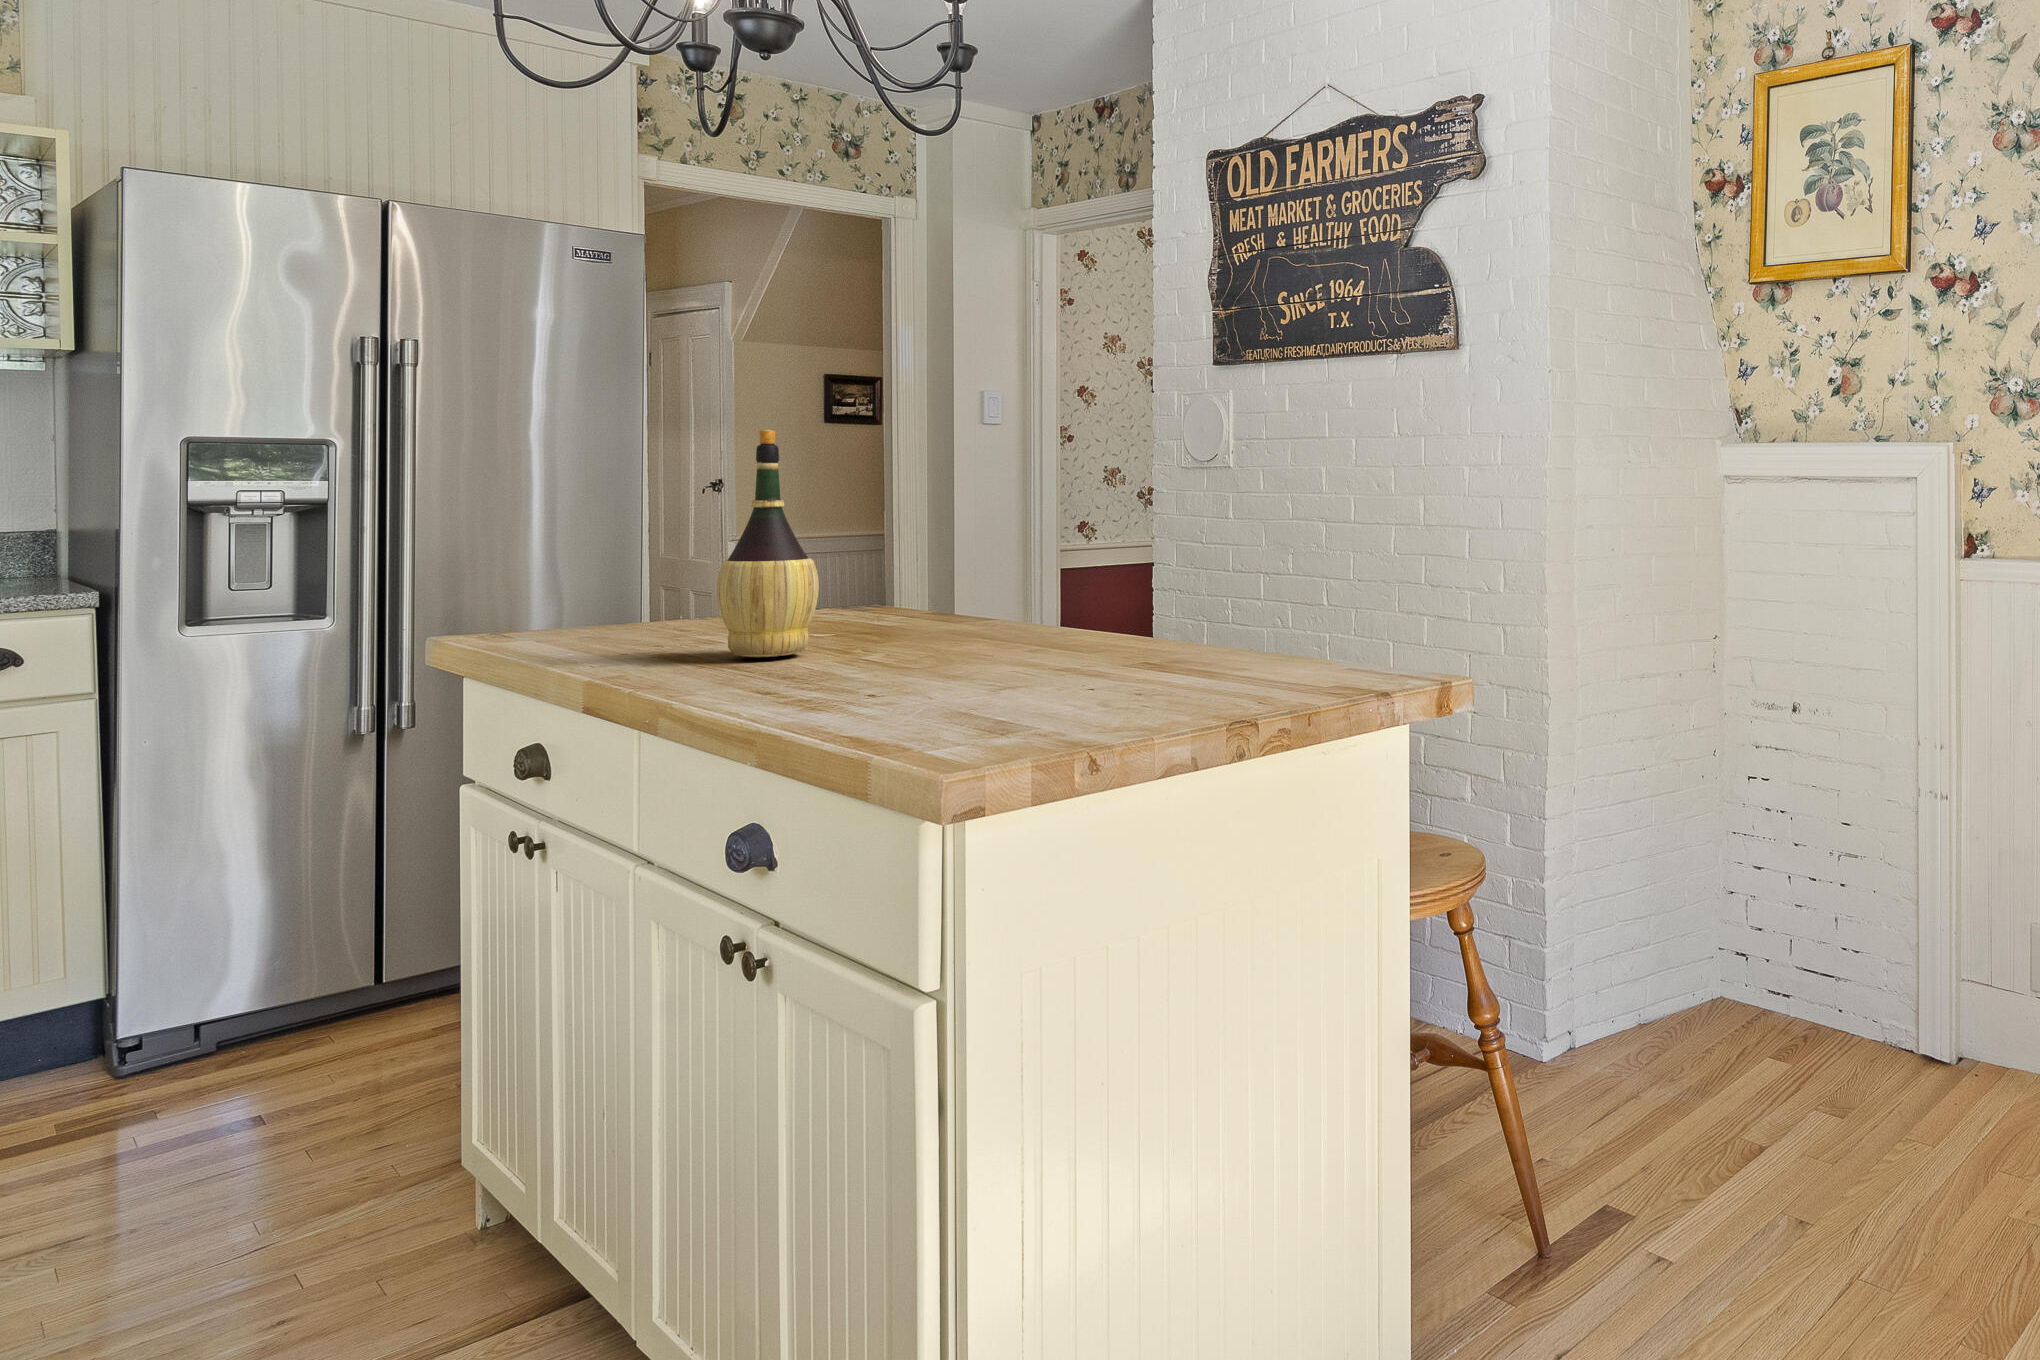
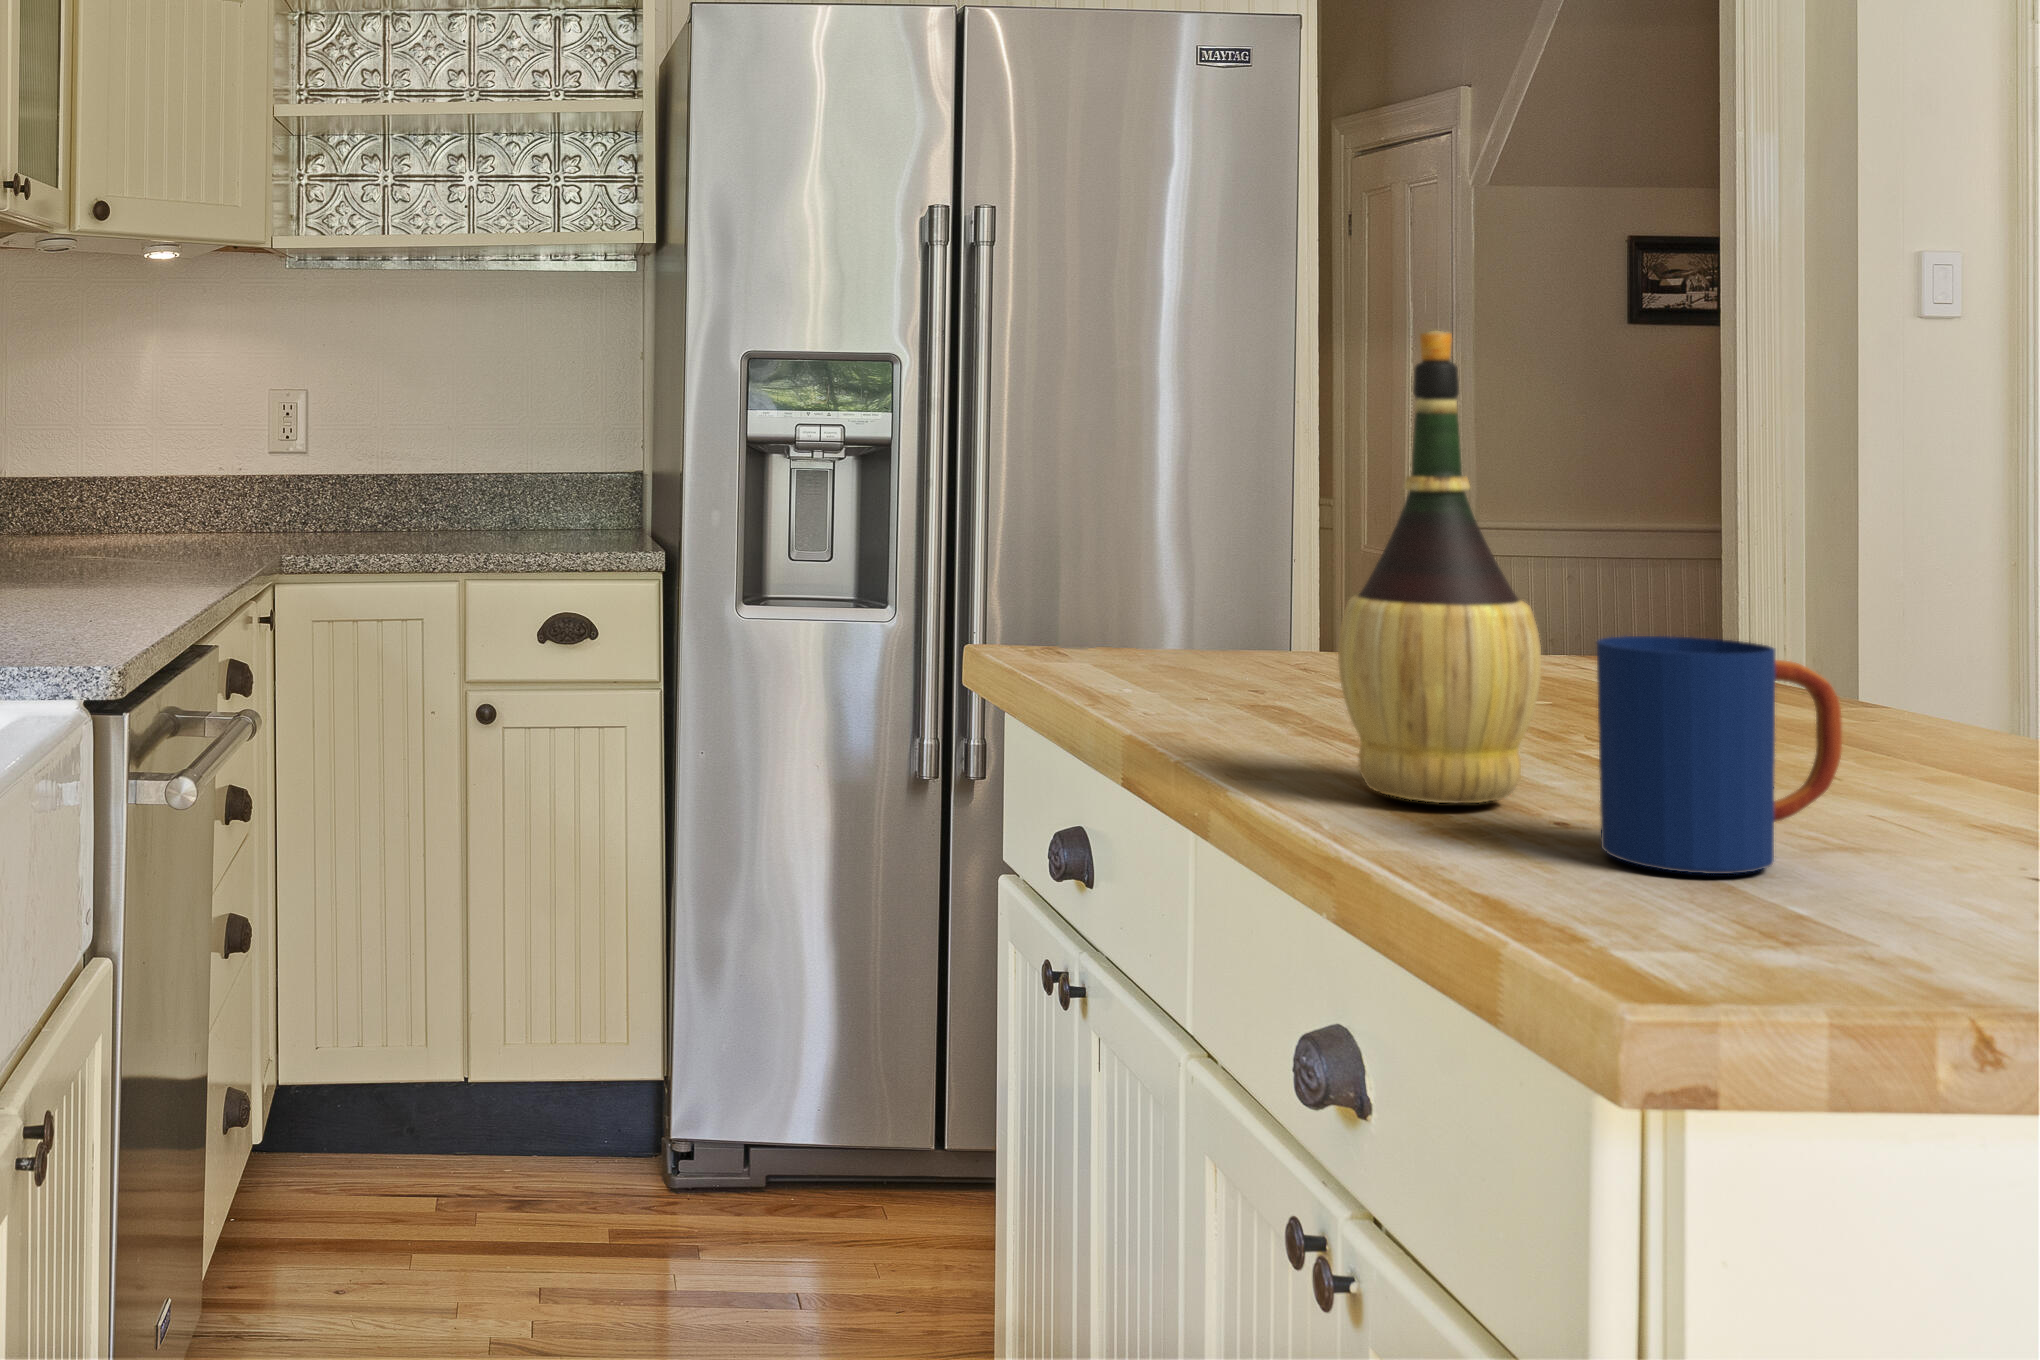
mug: none [848,567,949,666] -> present [1597,636,1842,874]

